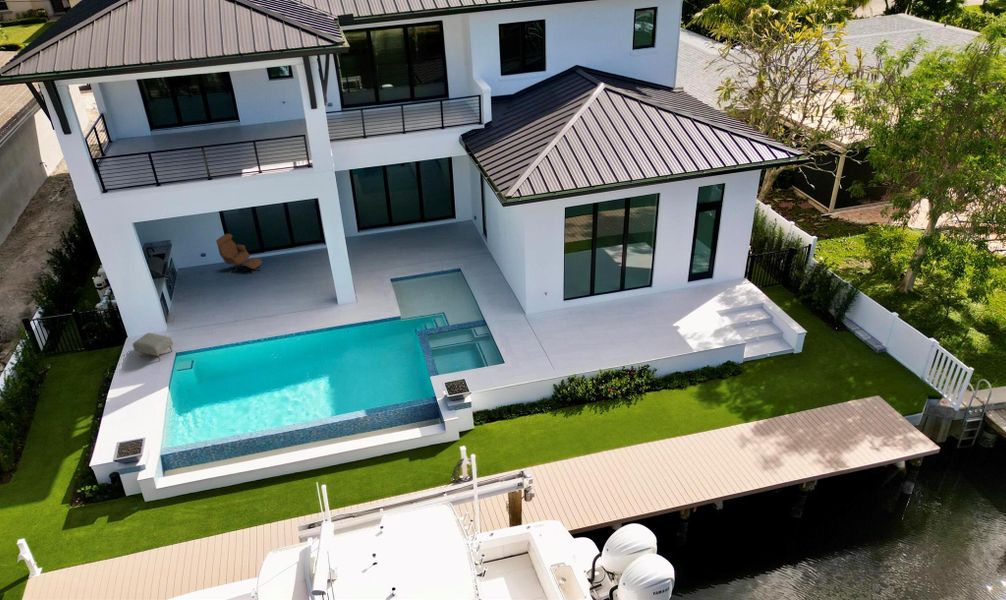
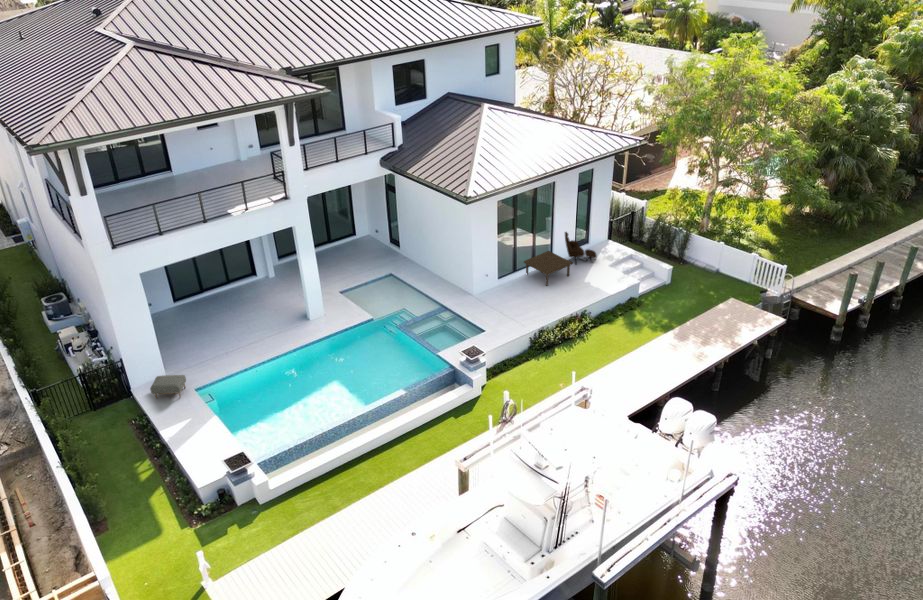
lounge chair: present [216,234,262,272] -> present [565,232,597,263]
coffee table: none [606,278,665,322] -> present [524,251,572,286]

